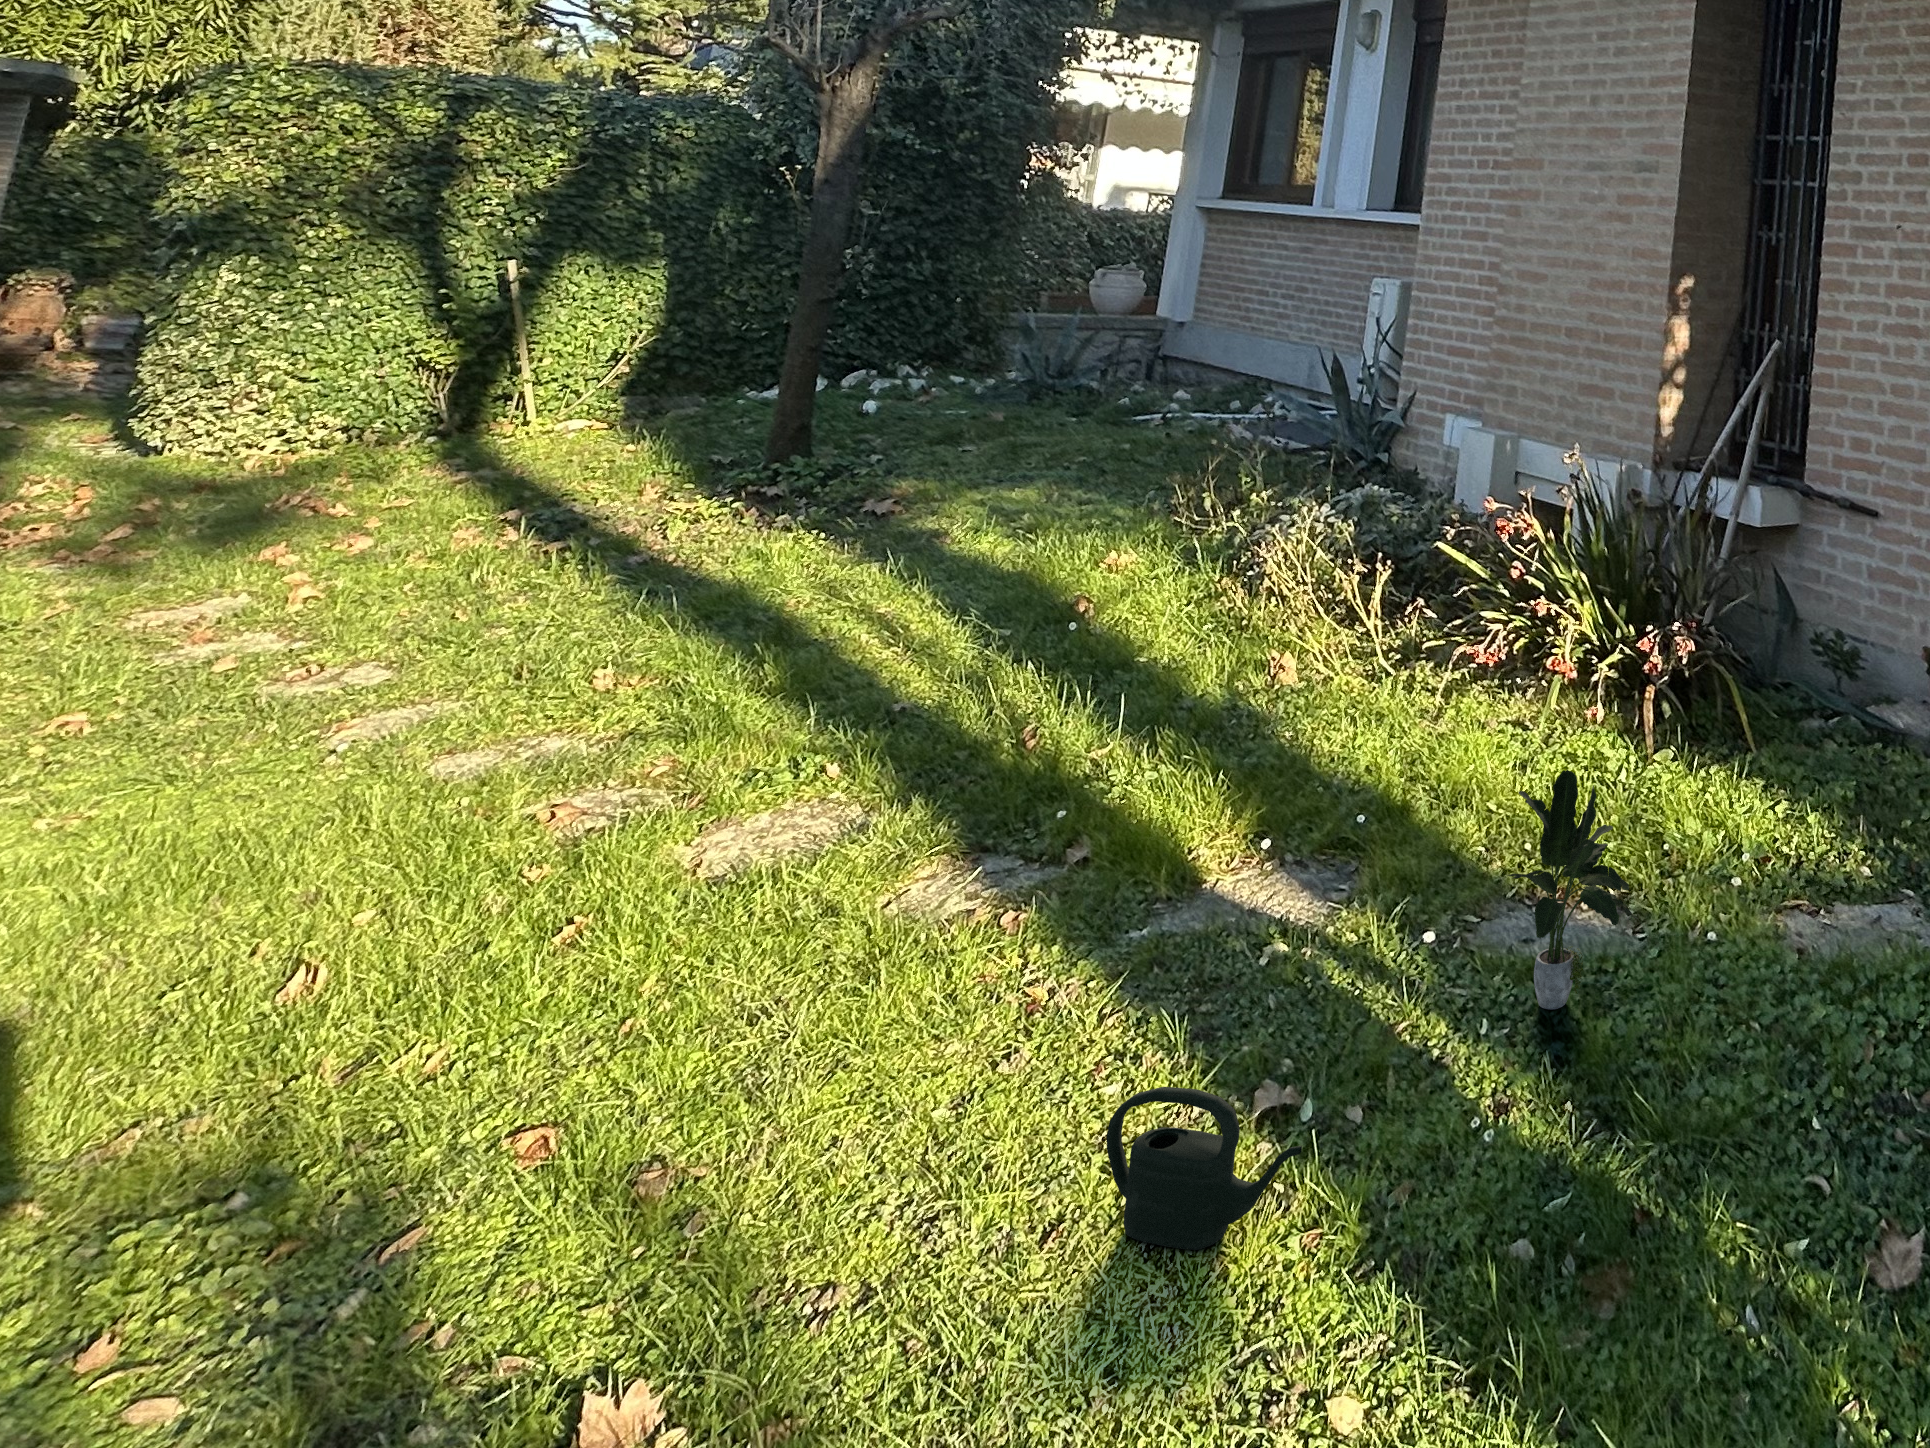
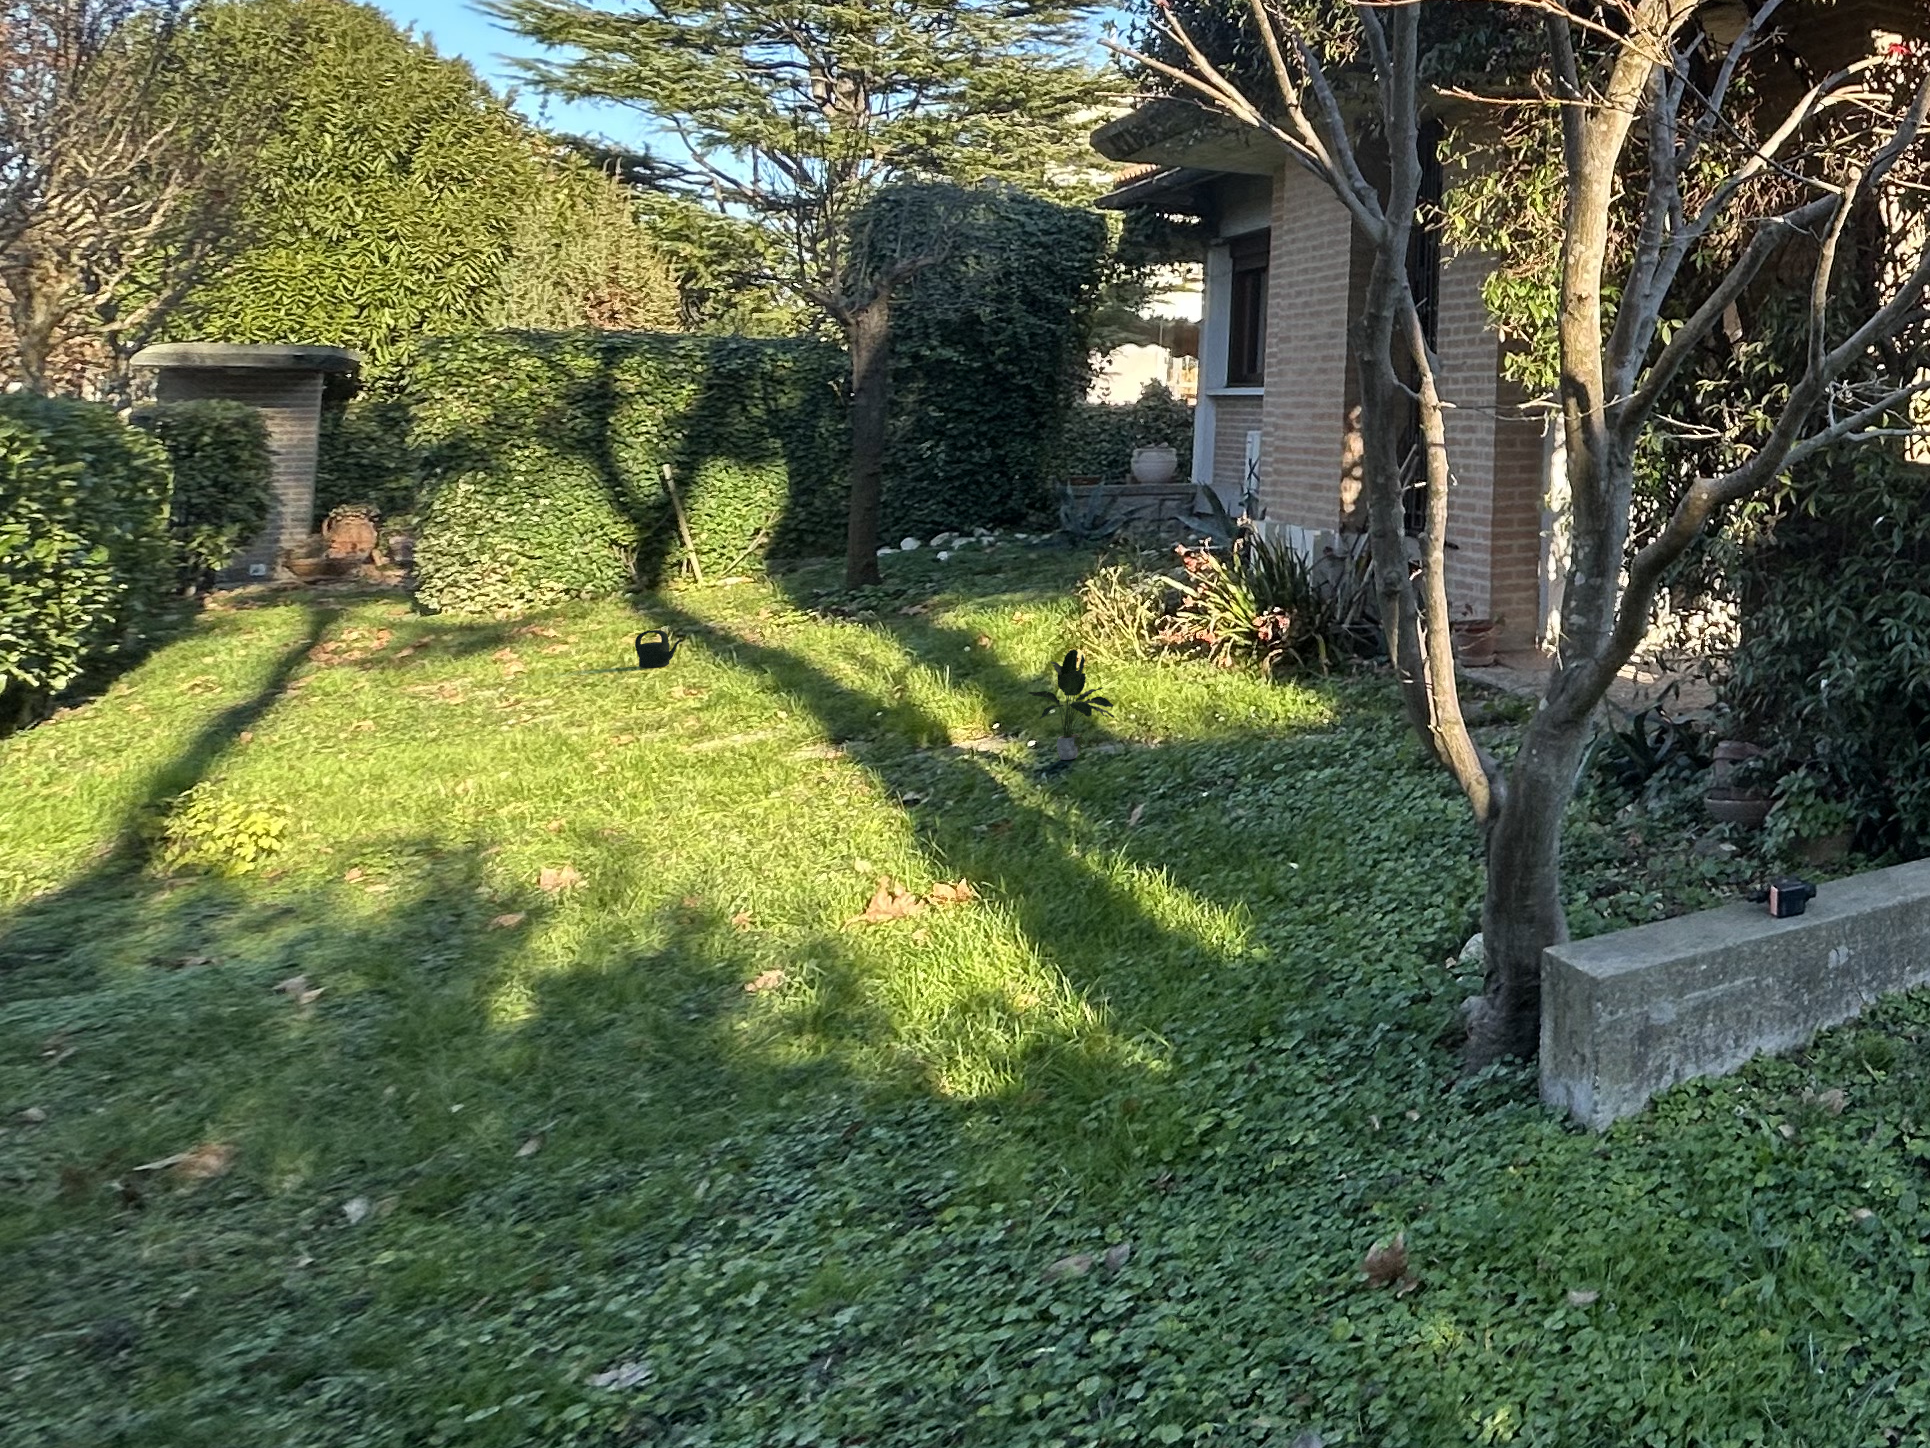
watering can: present [1107,1087,1302,1250] -> present [635,630,682,667]

